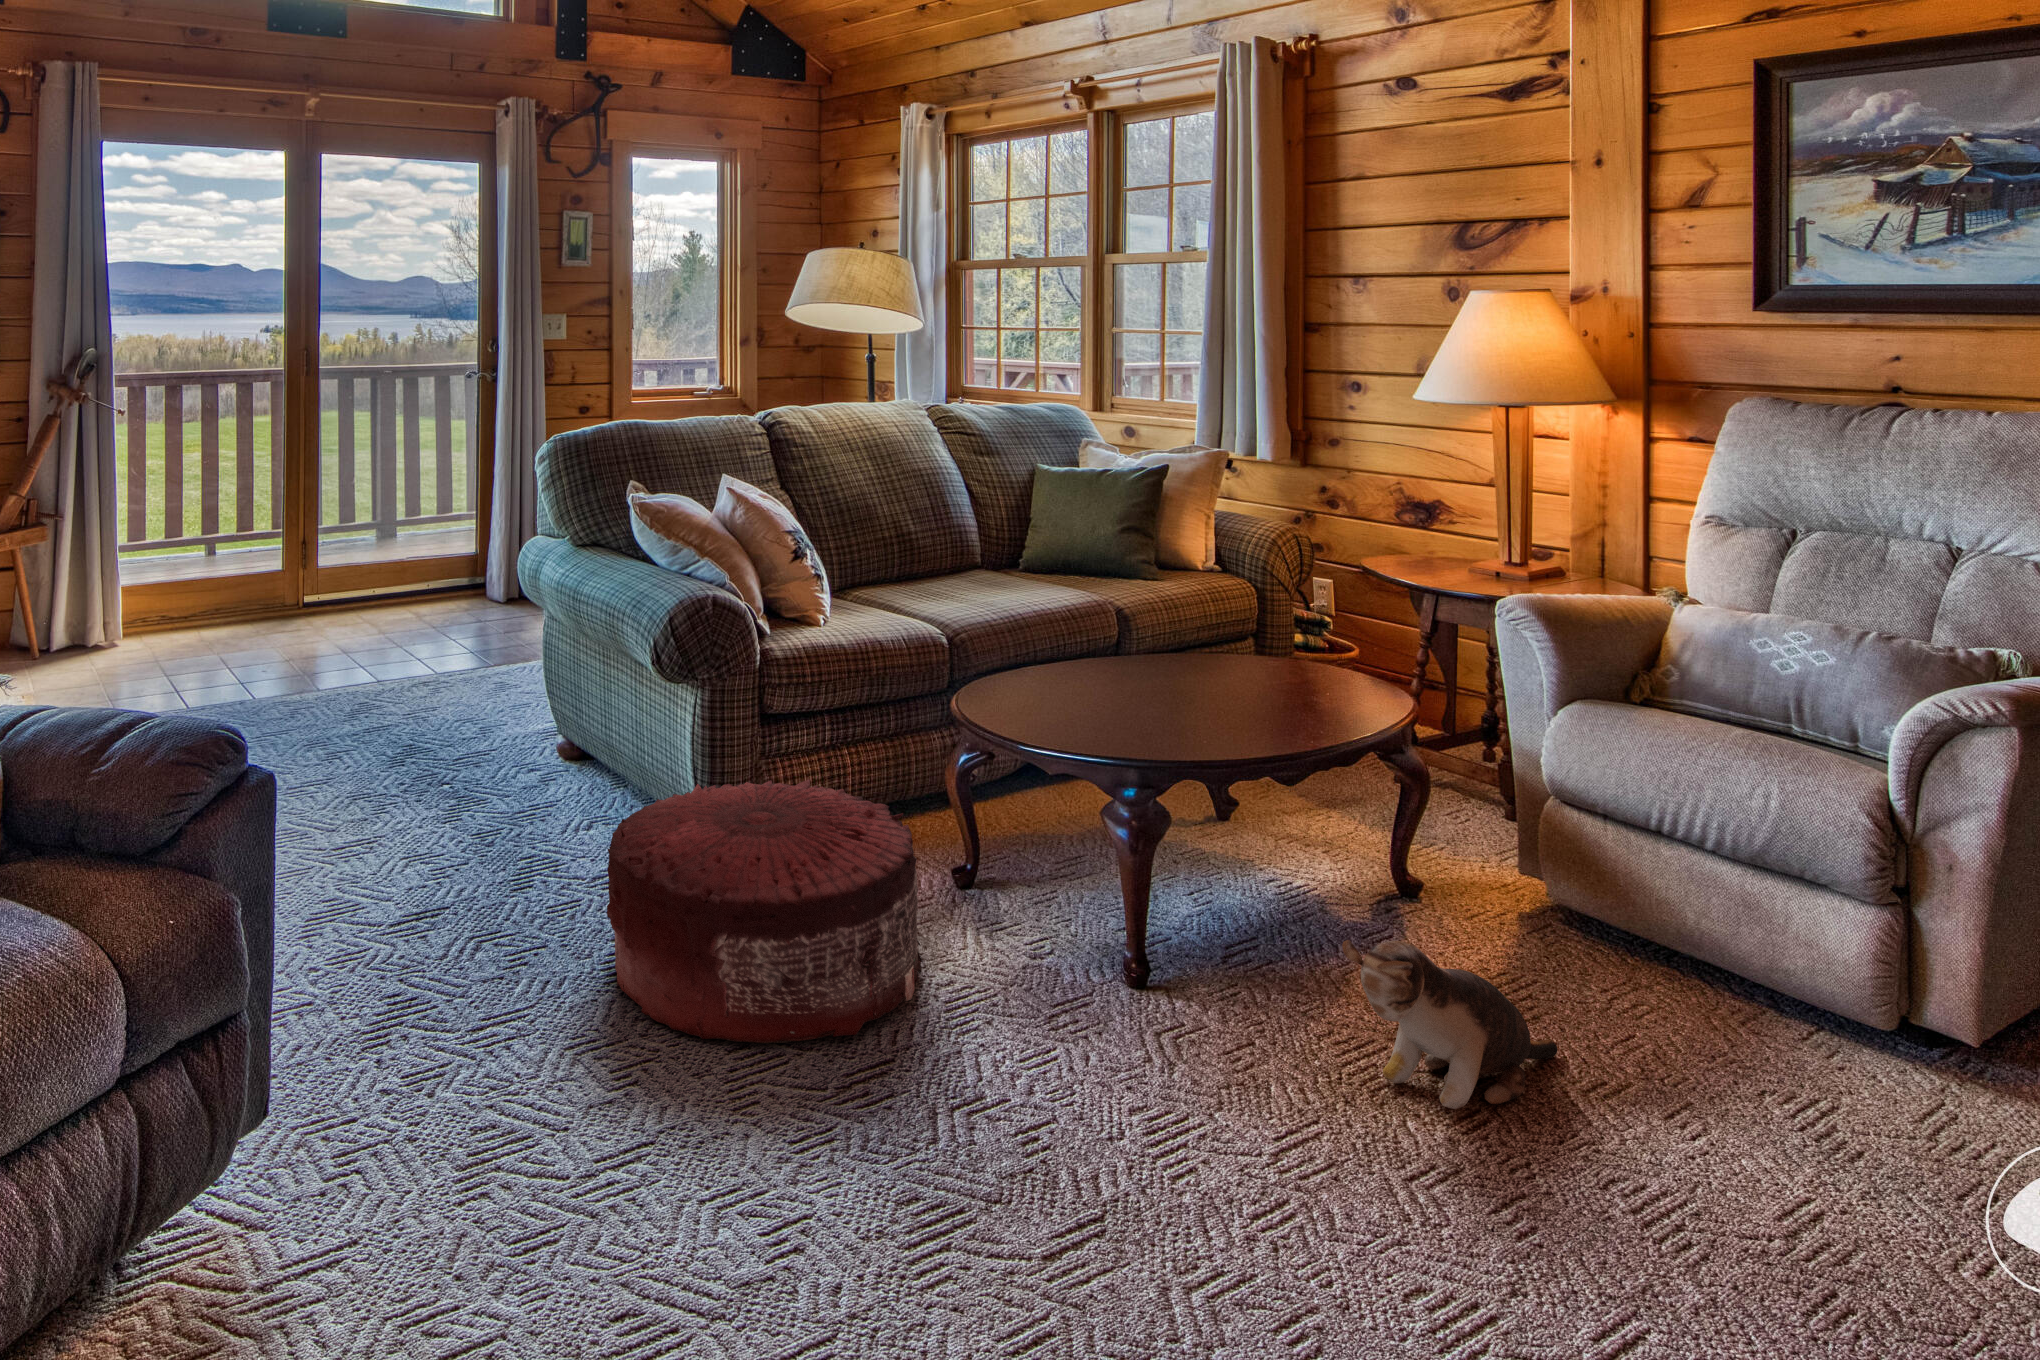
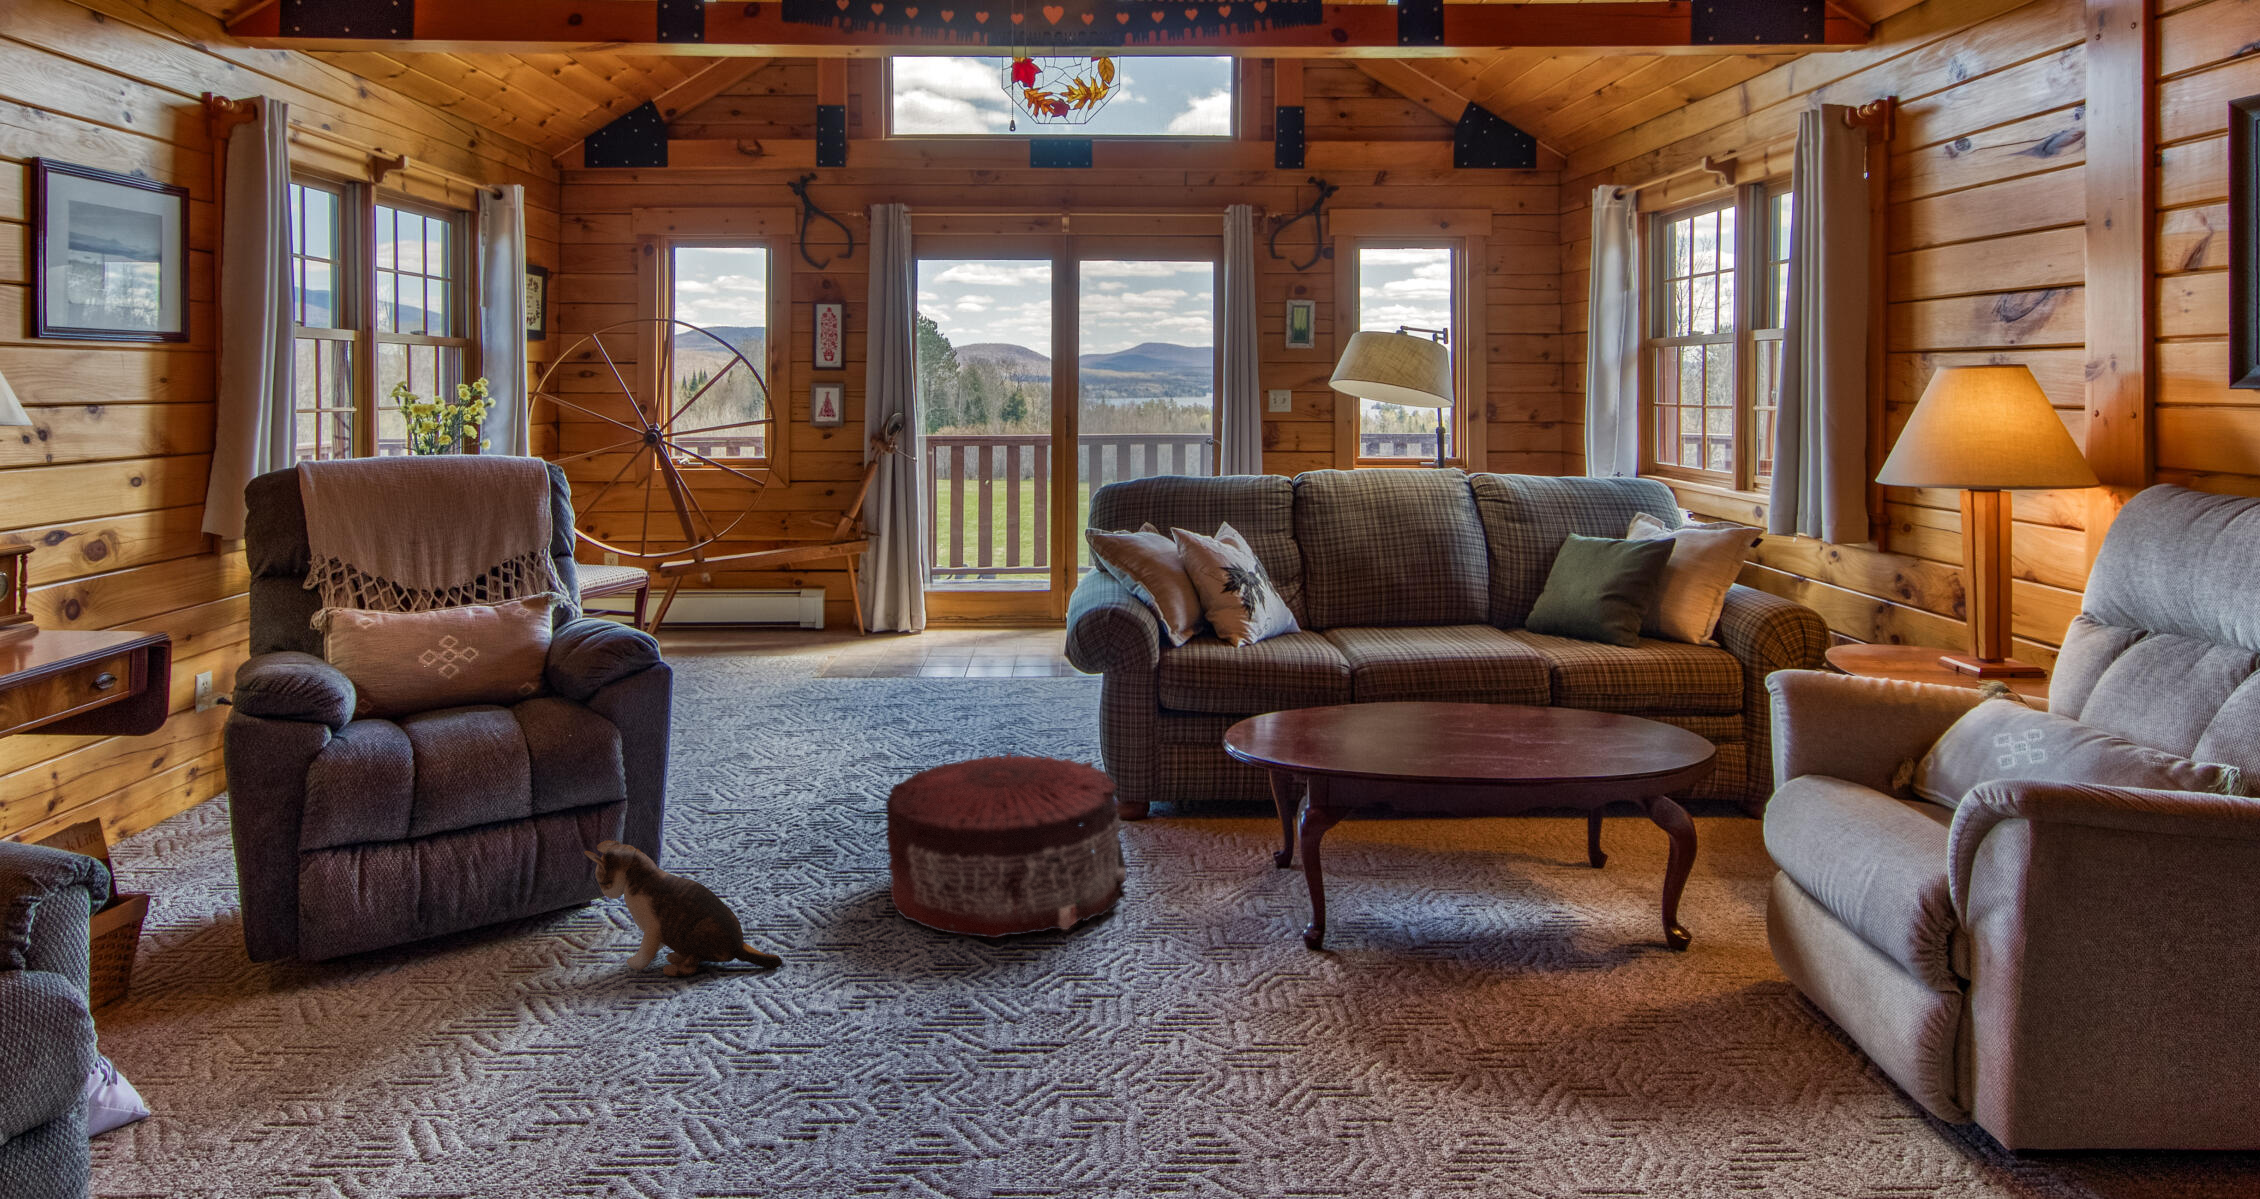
plush toy: present [1342,940,1557,1109] -> present [584,840,782,976]

